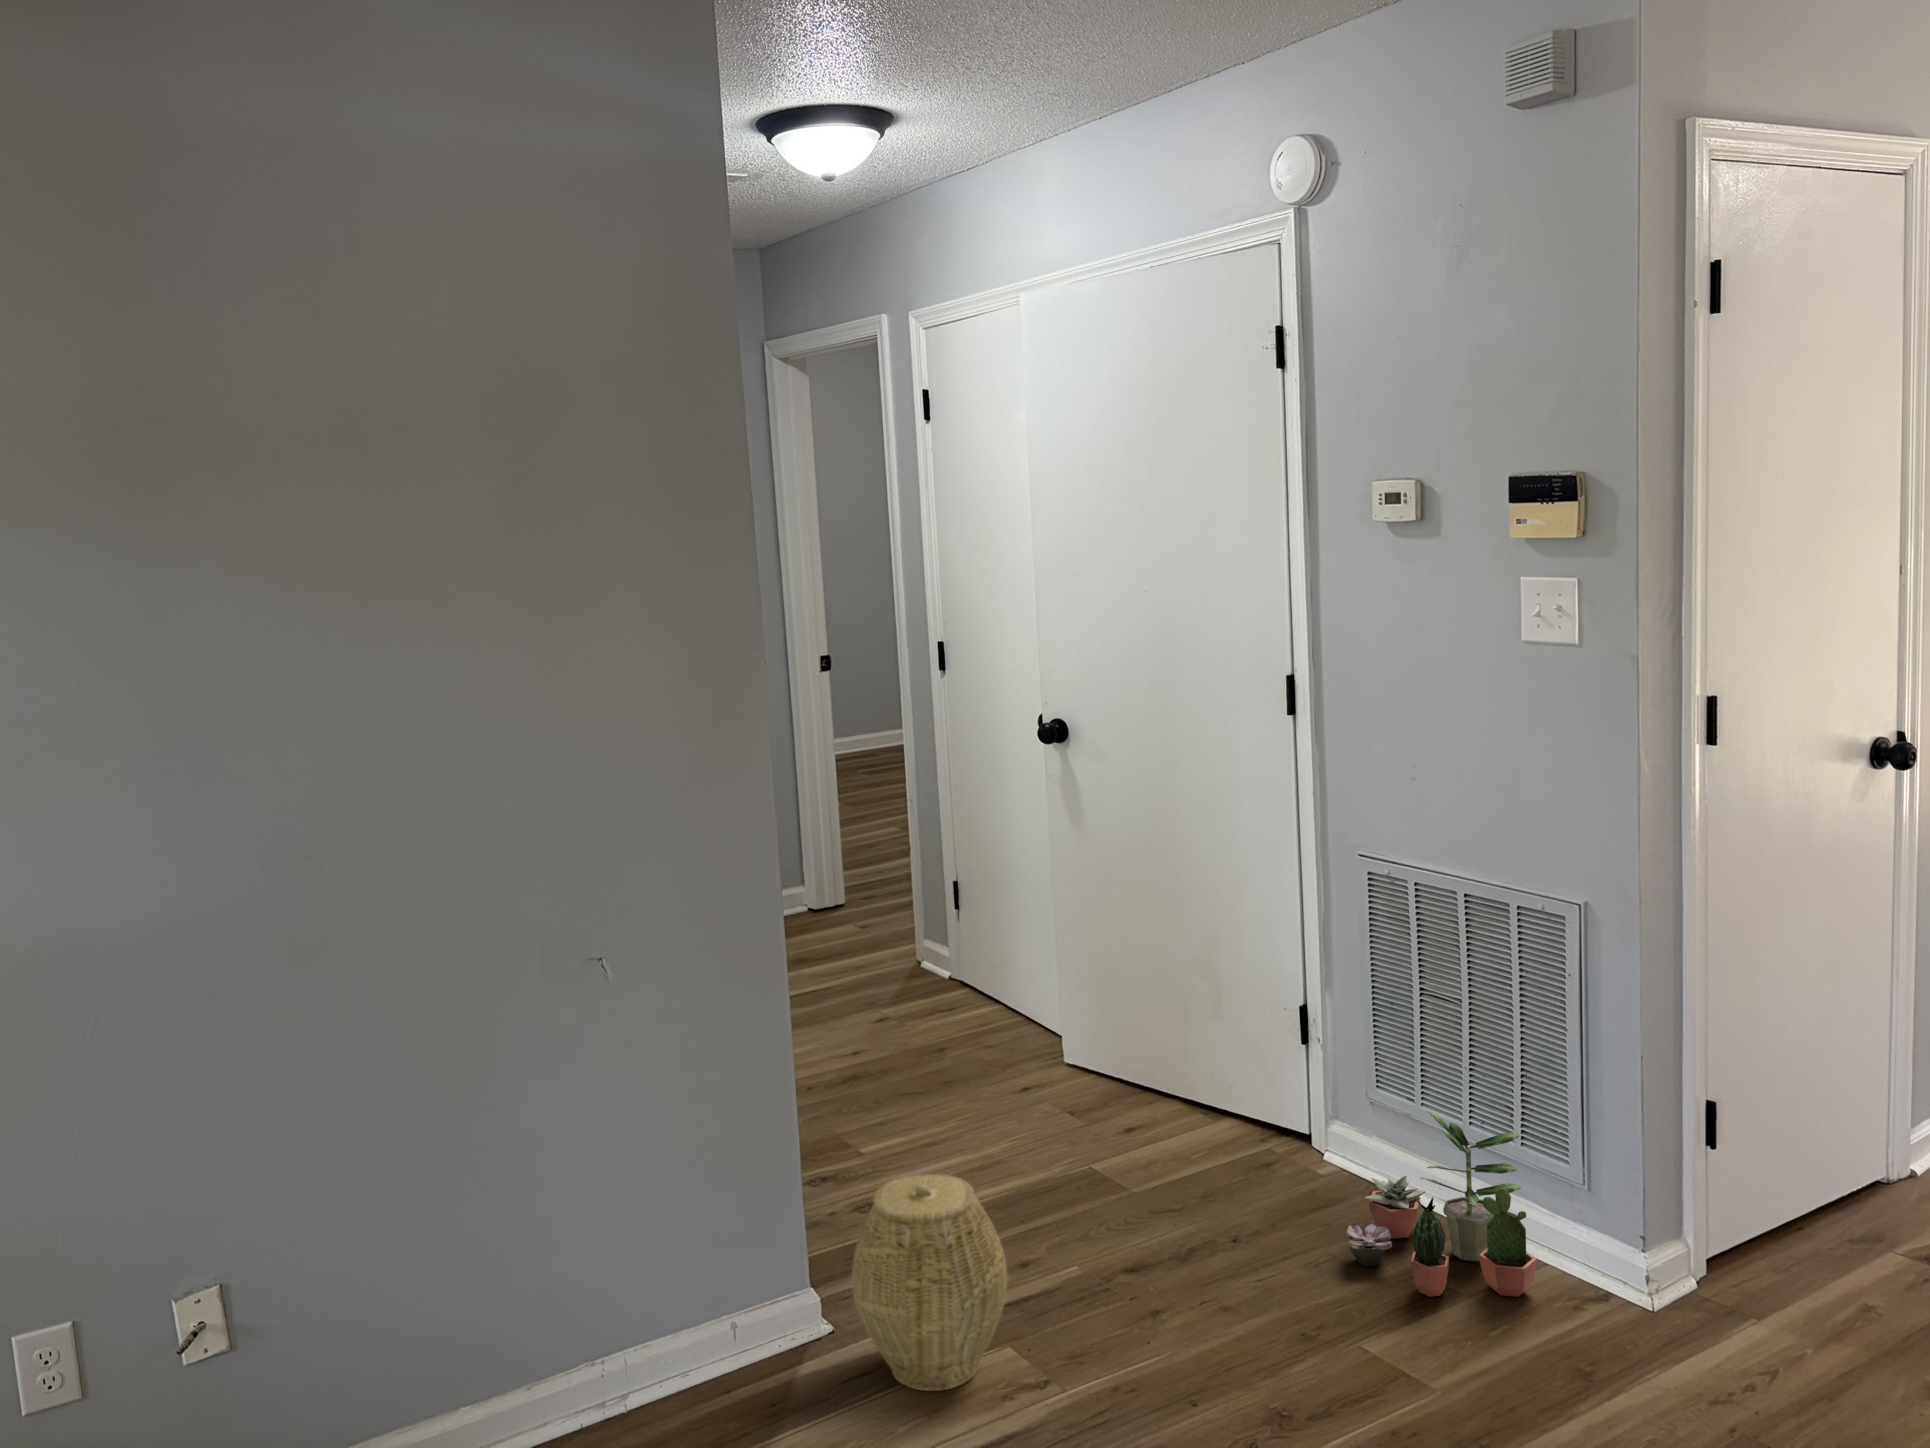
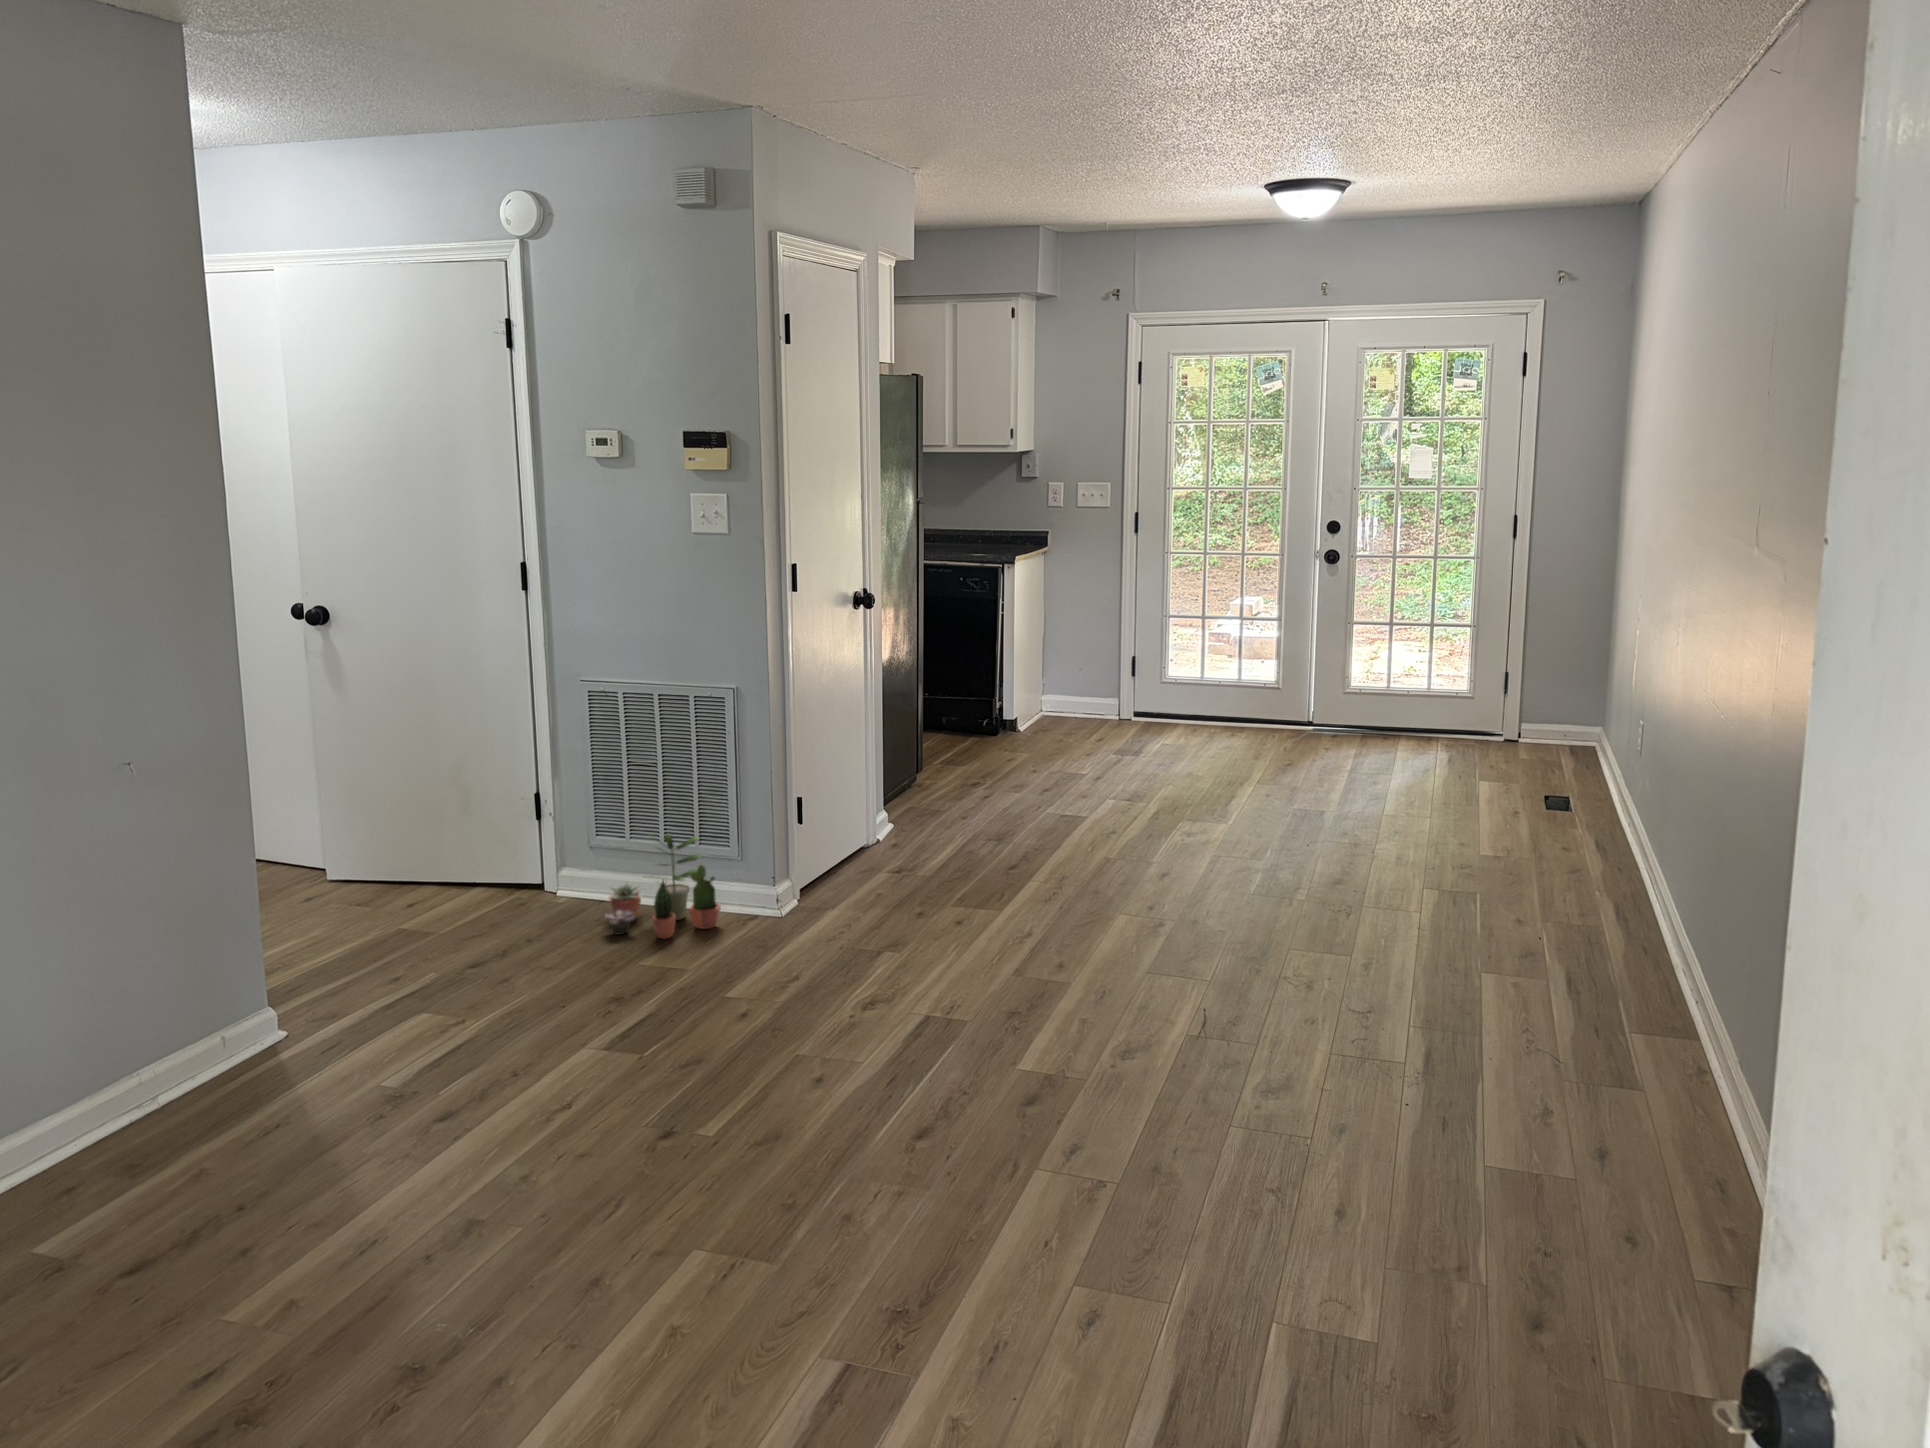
woven basket: present [852,1174,1008,1391] -> none [319,906,435,1052]

